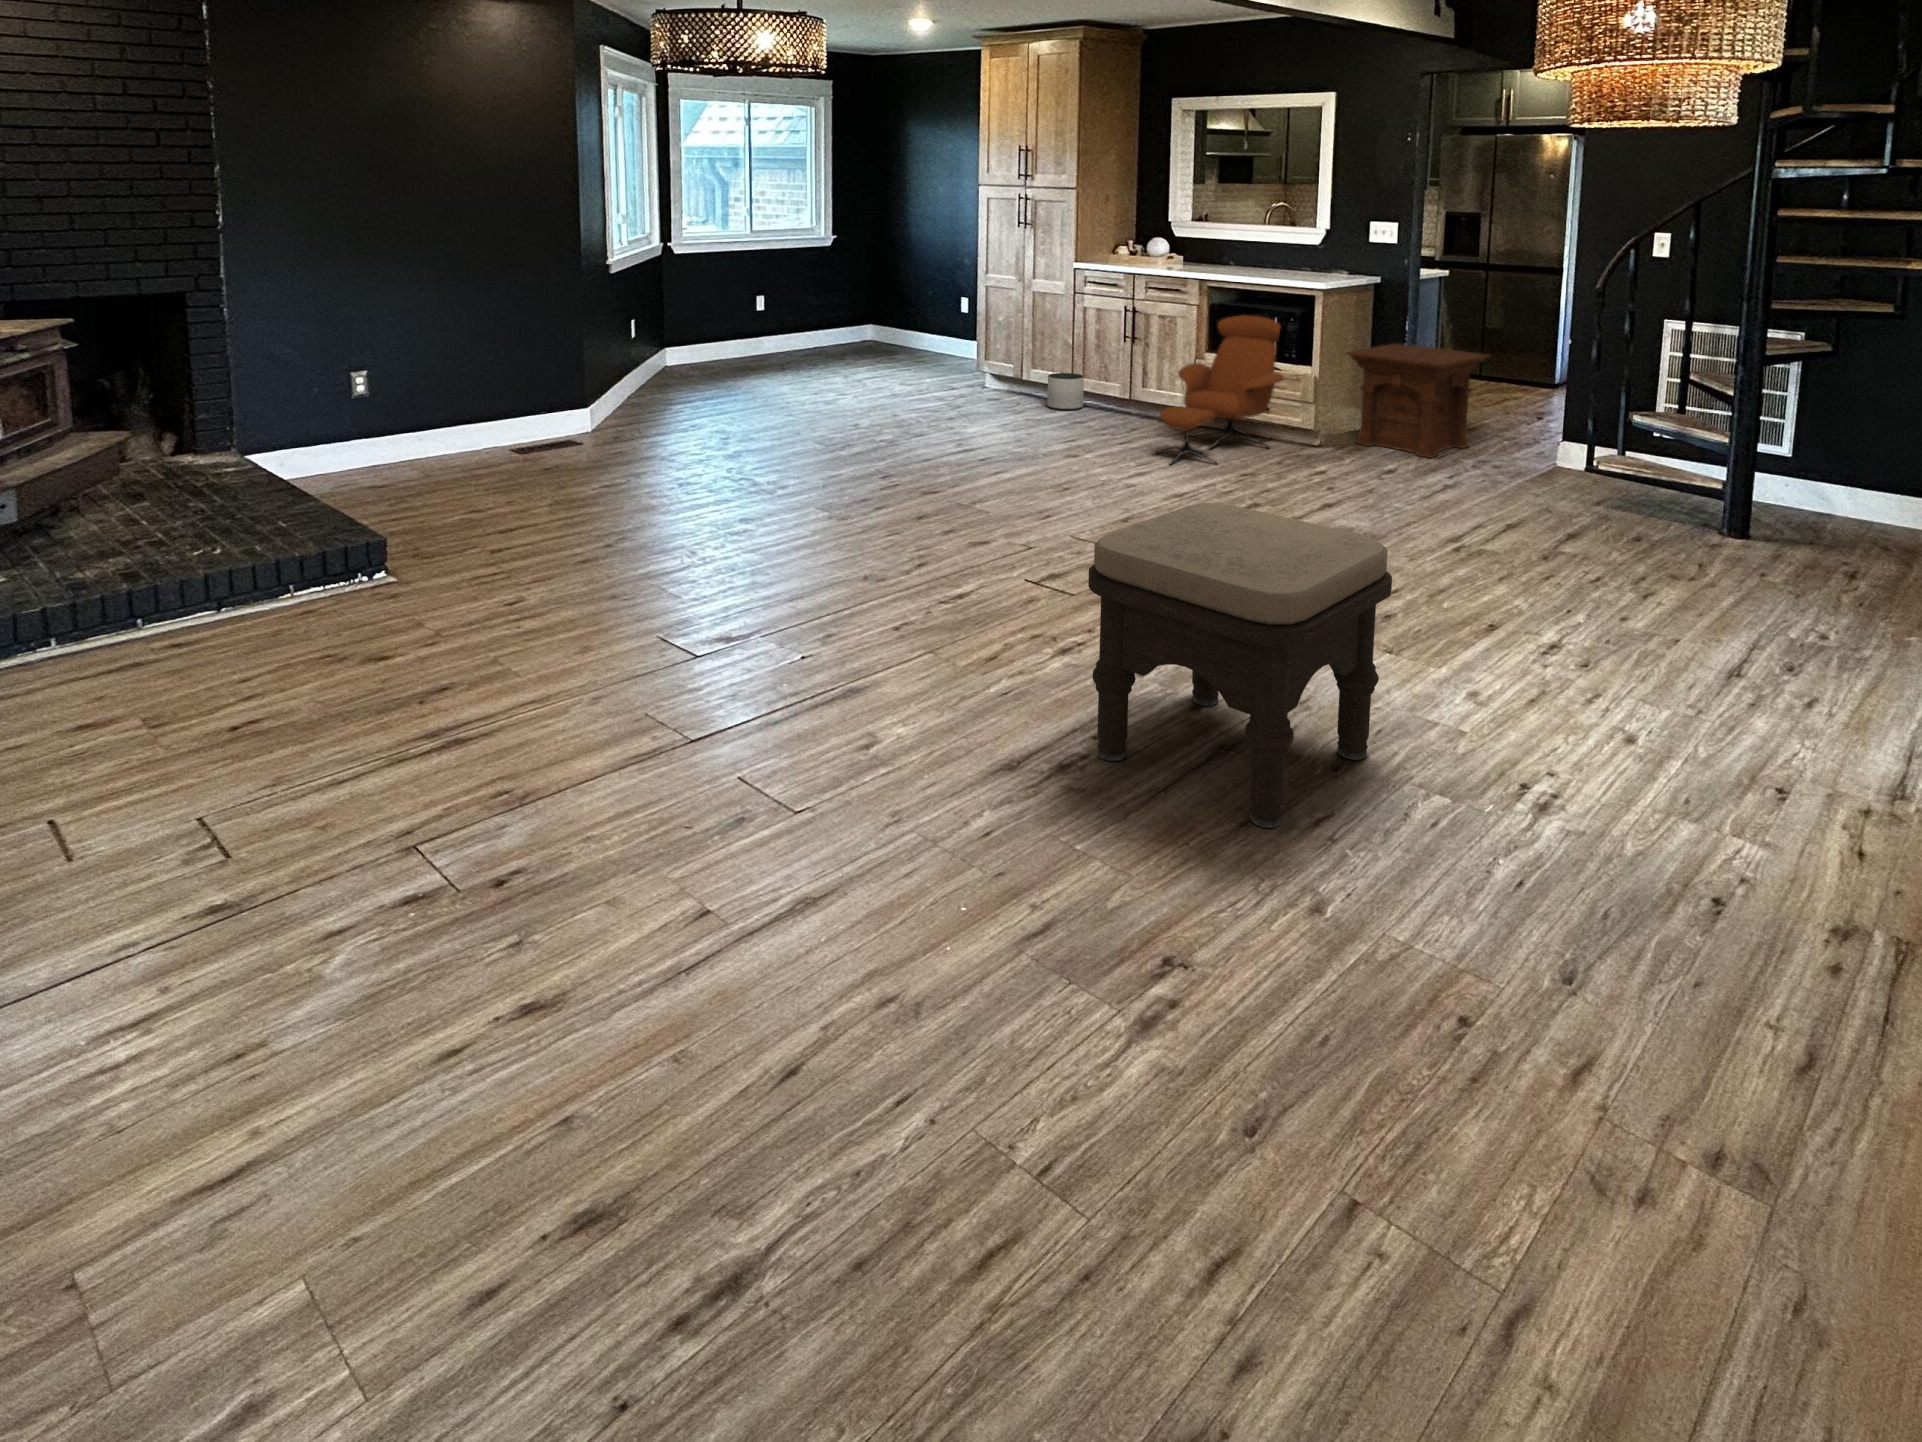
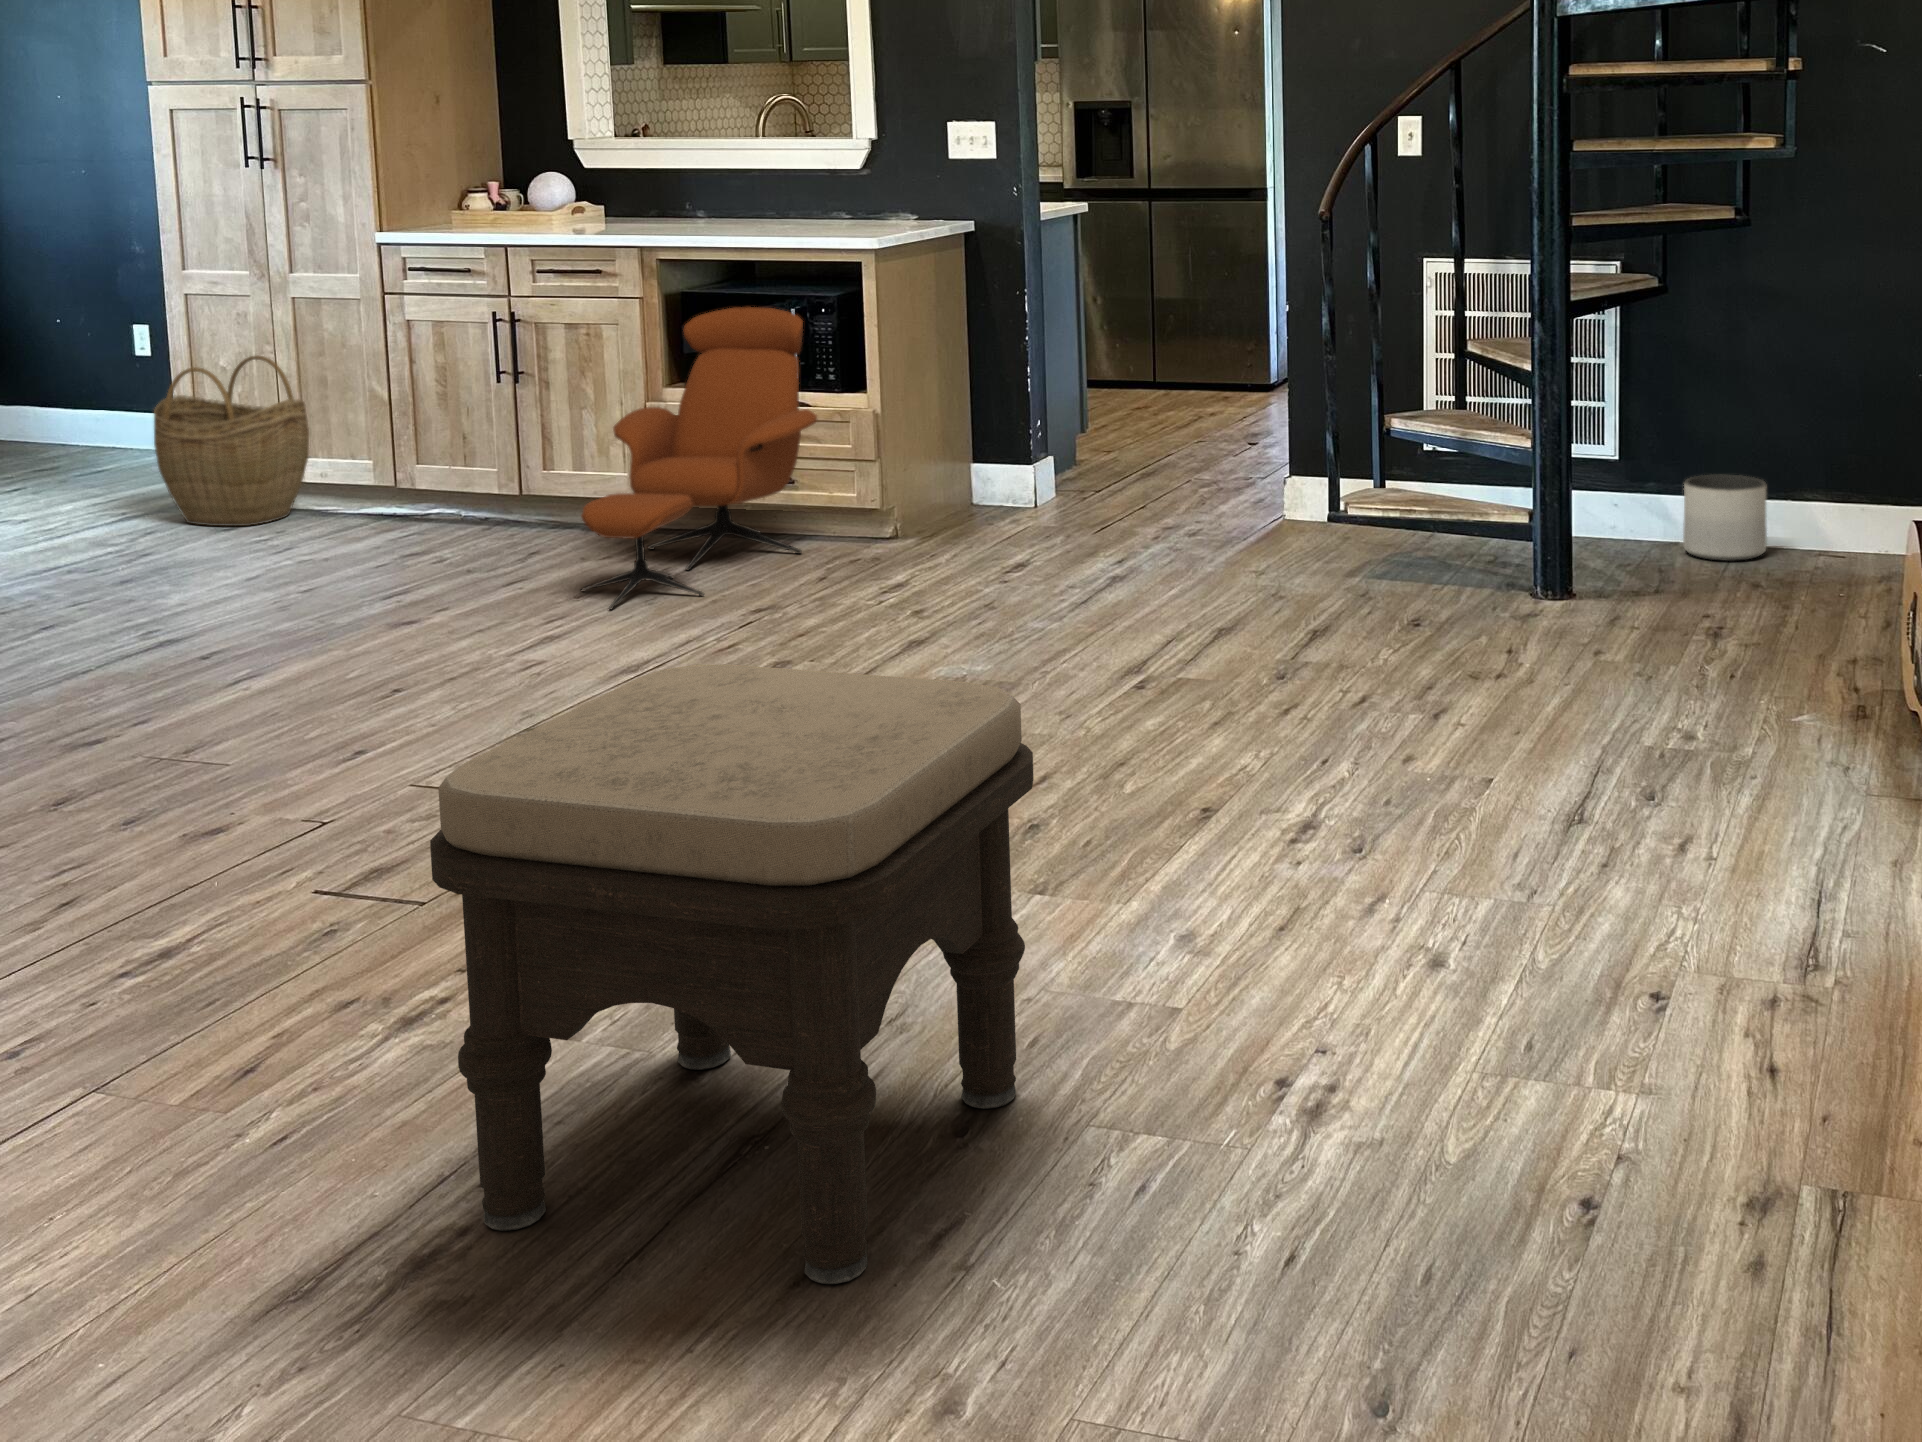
woven basket: none [966,319,1034,400] -> present [154,356,309,526]
side table: present [1346,344,1490,458] -> none [924,337,1169,535]
planter: present [1047,373,1084,410] -> present [1683,475,1767,561]

